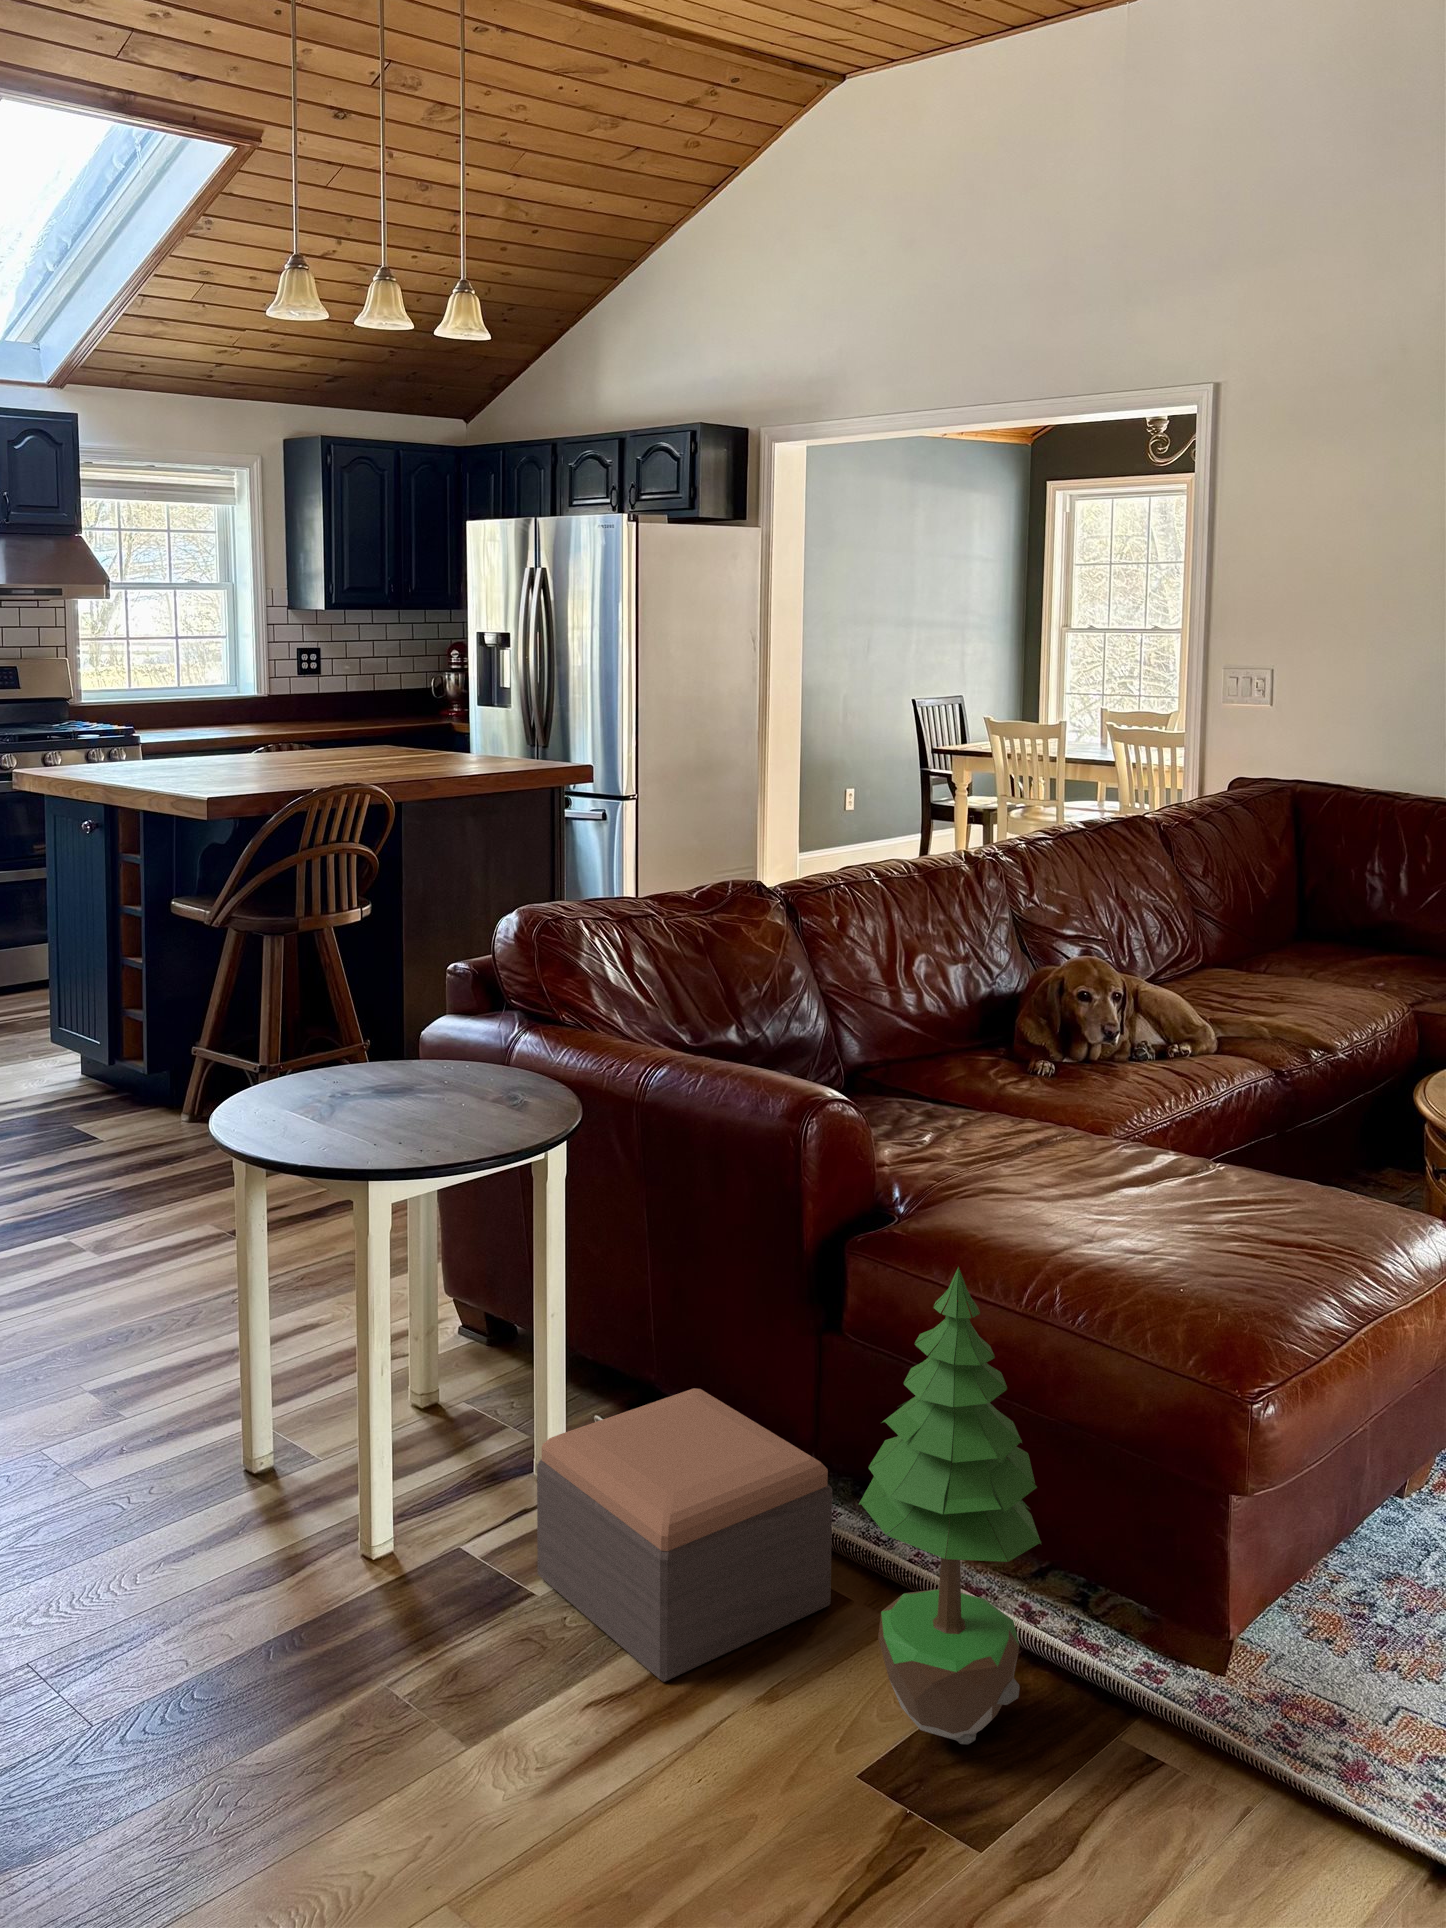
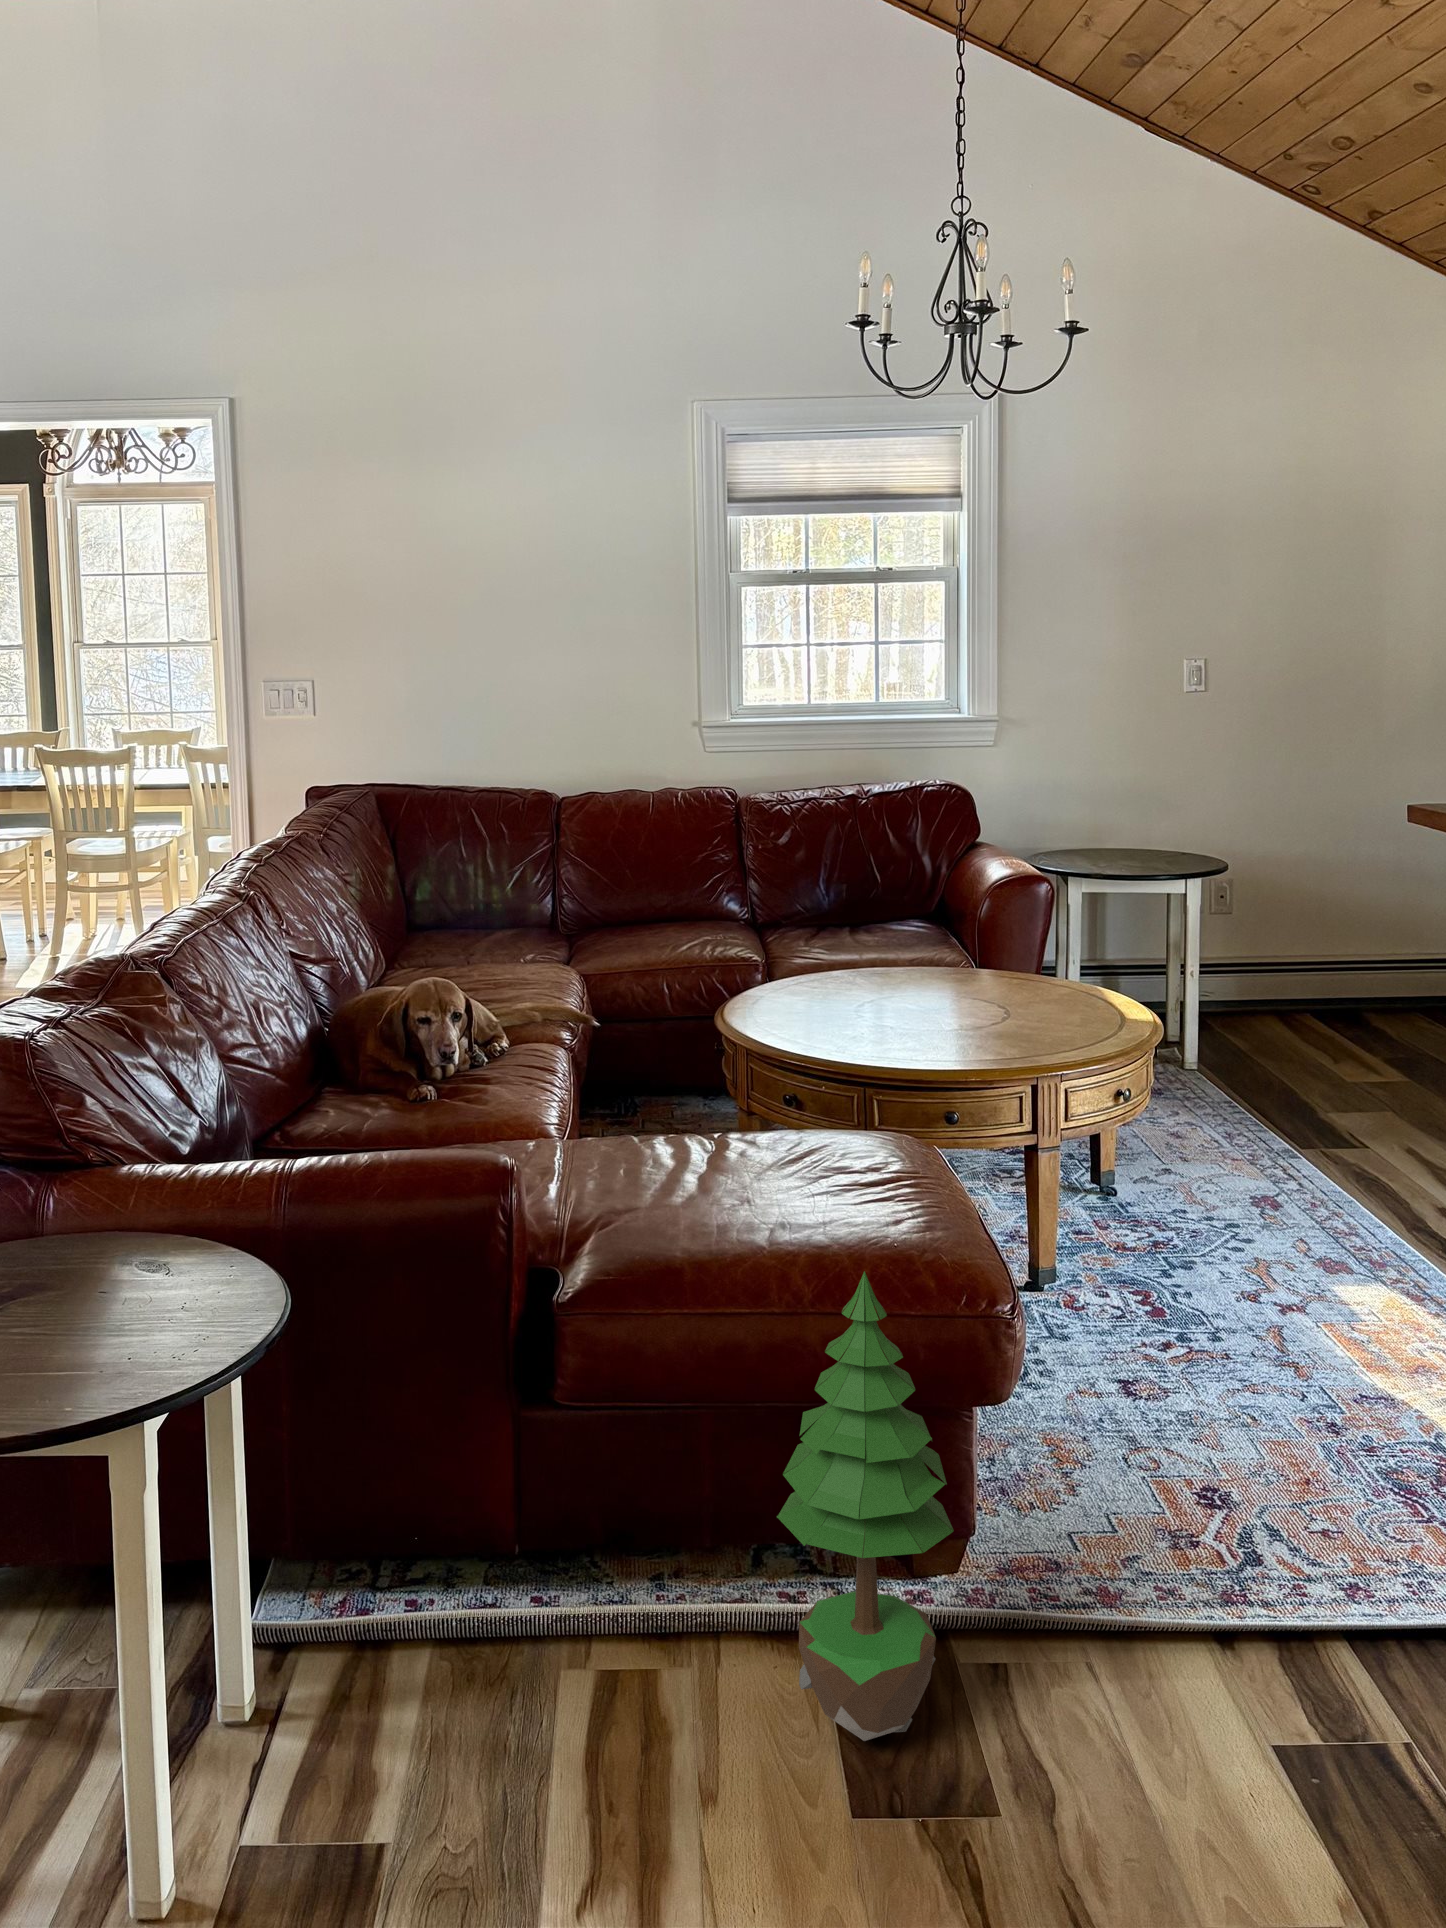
footstool: present [537,1388,832,1682] -> none [356,1529,651,1847]

